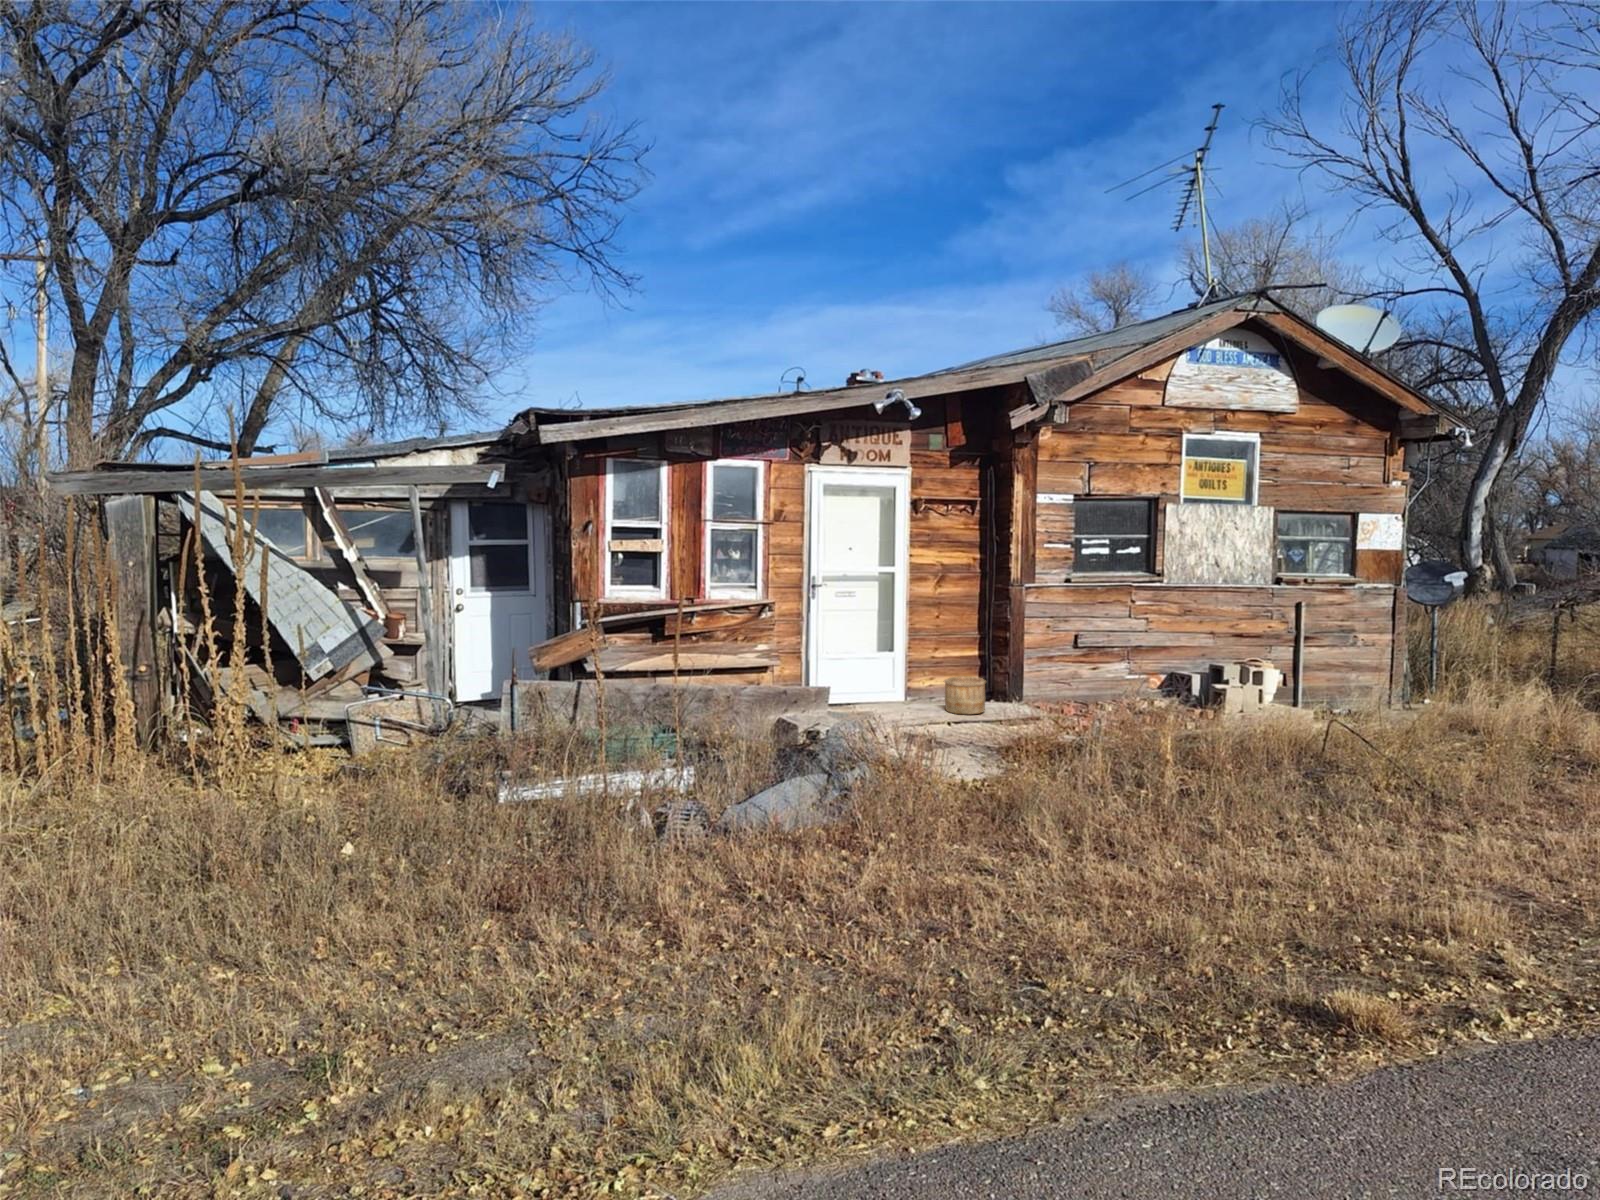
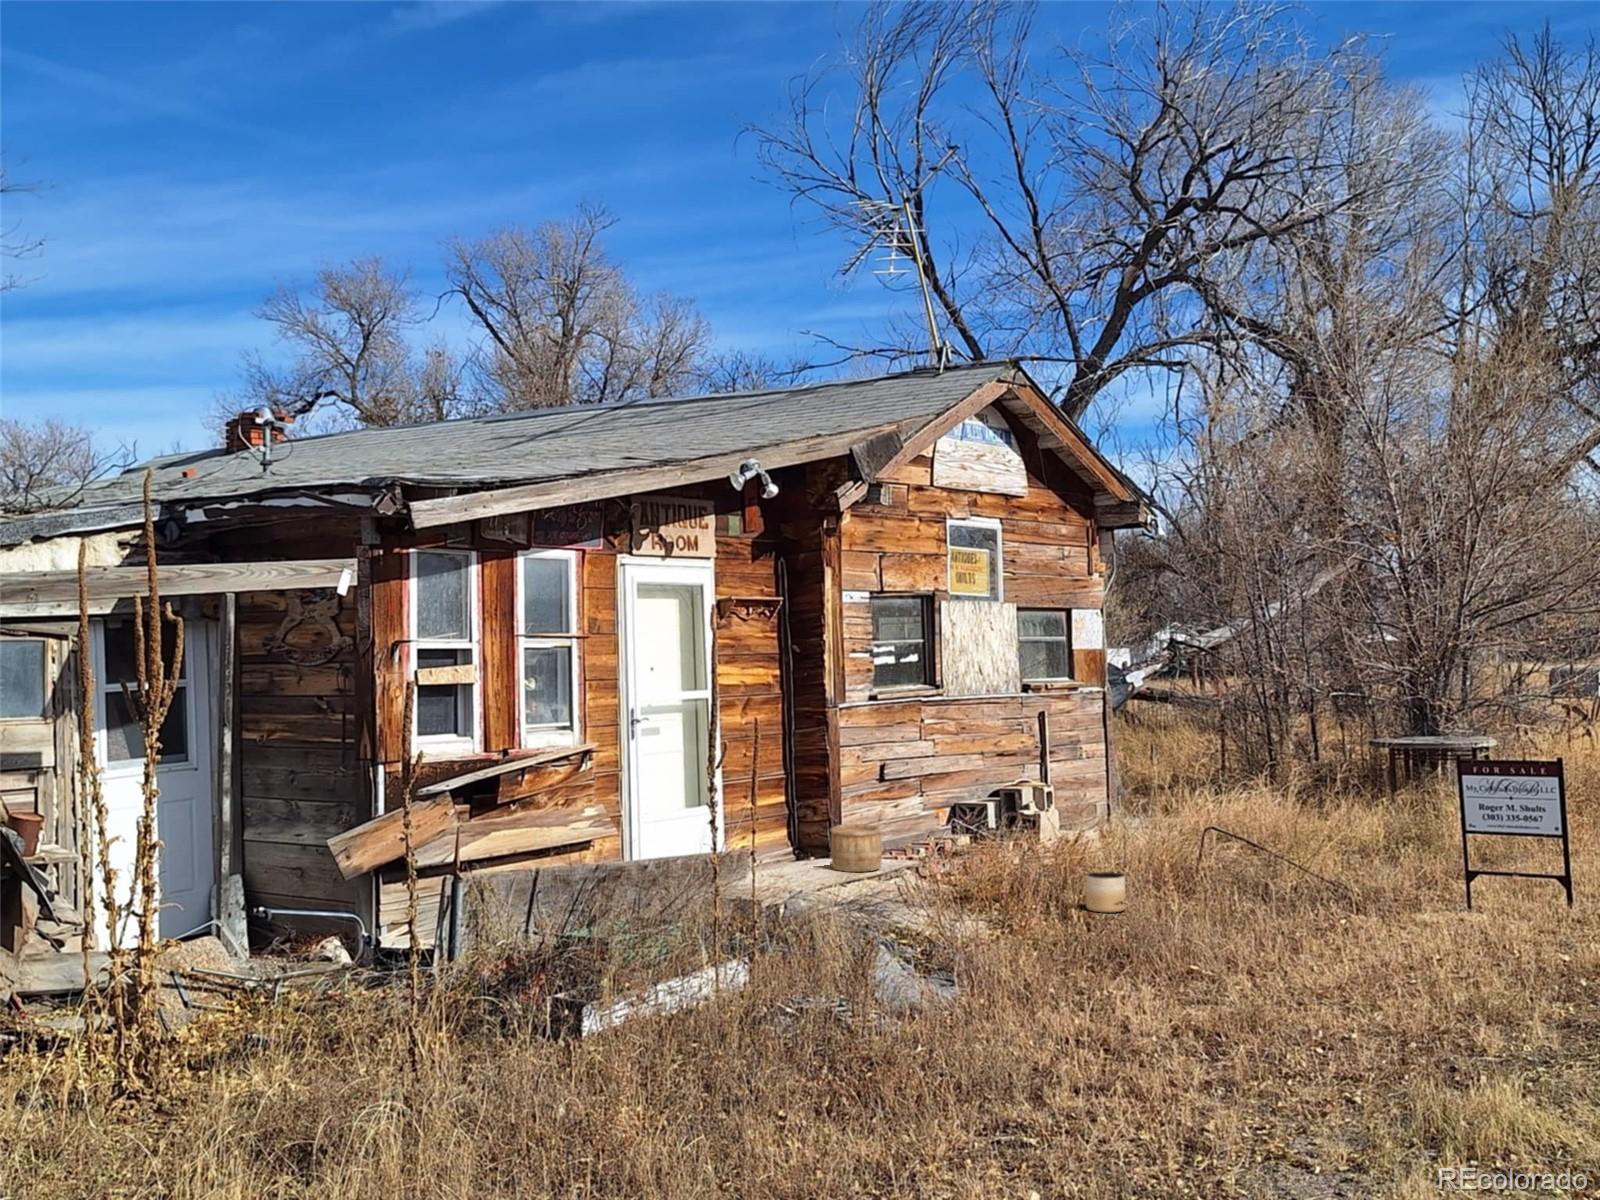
planter: none [1029,735,1064,771] -> present [1086,872,1125,913]

